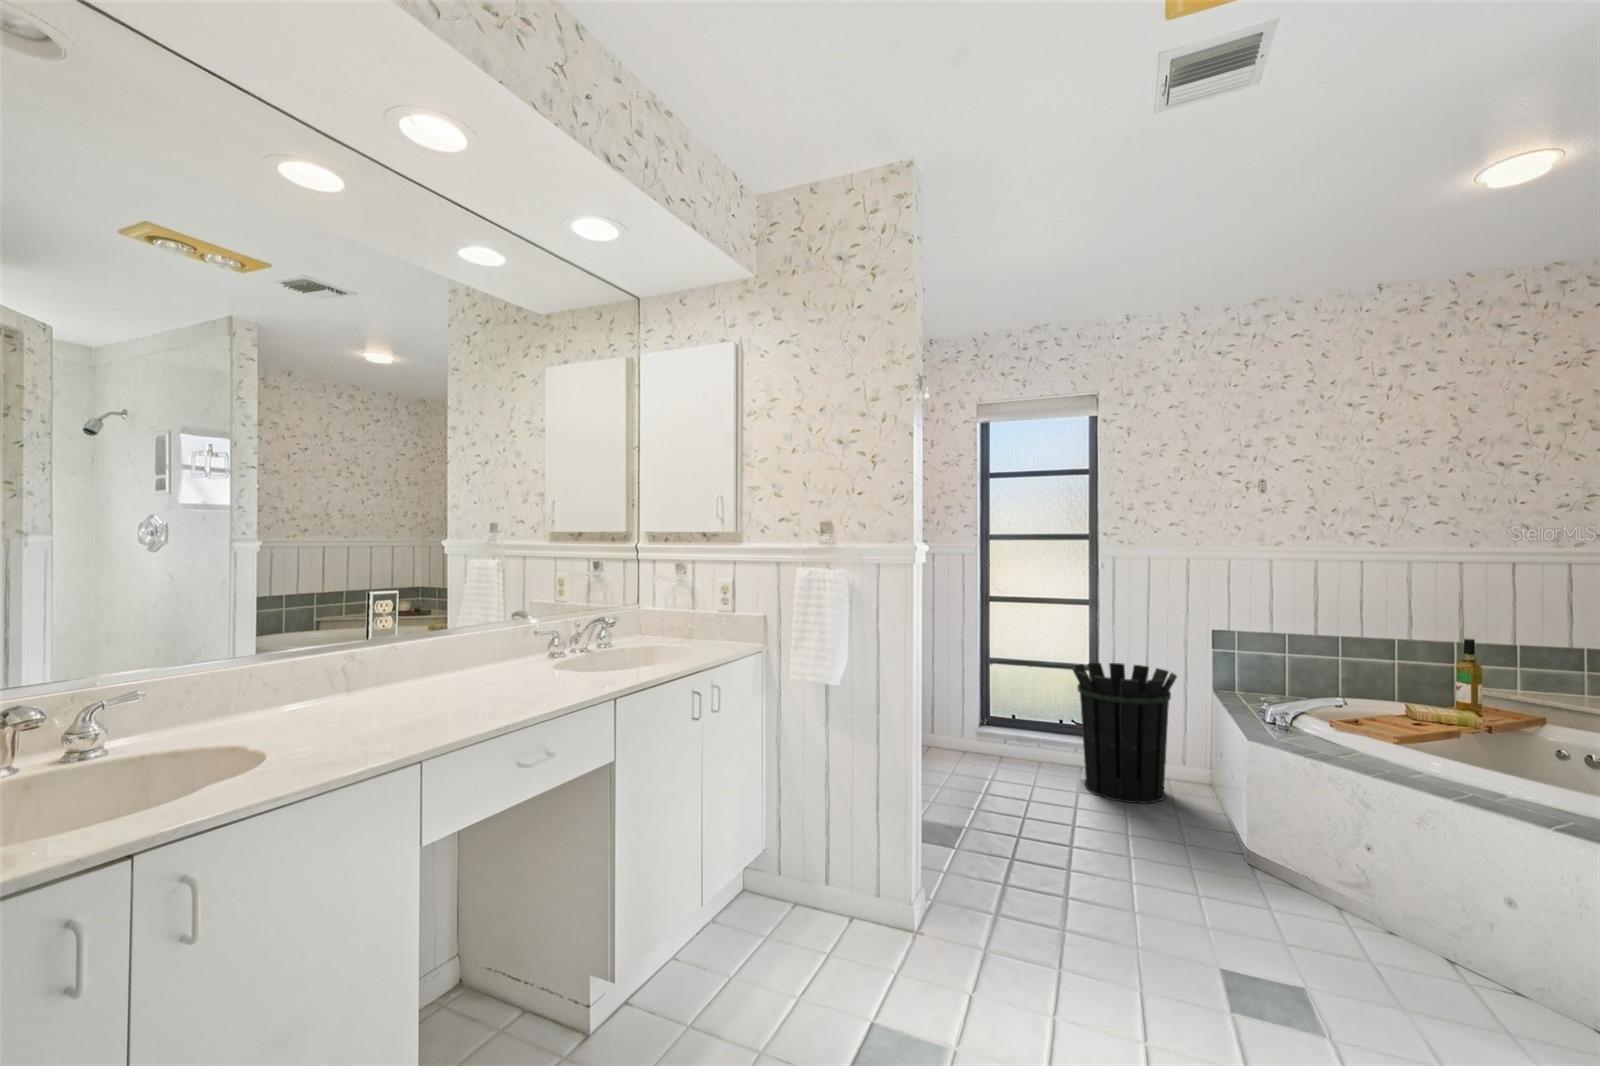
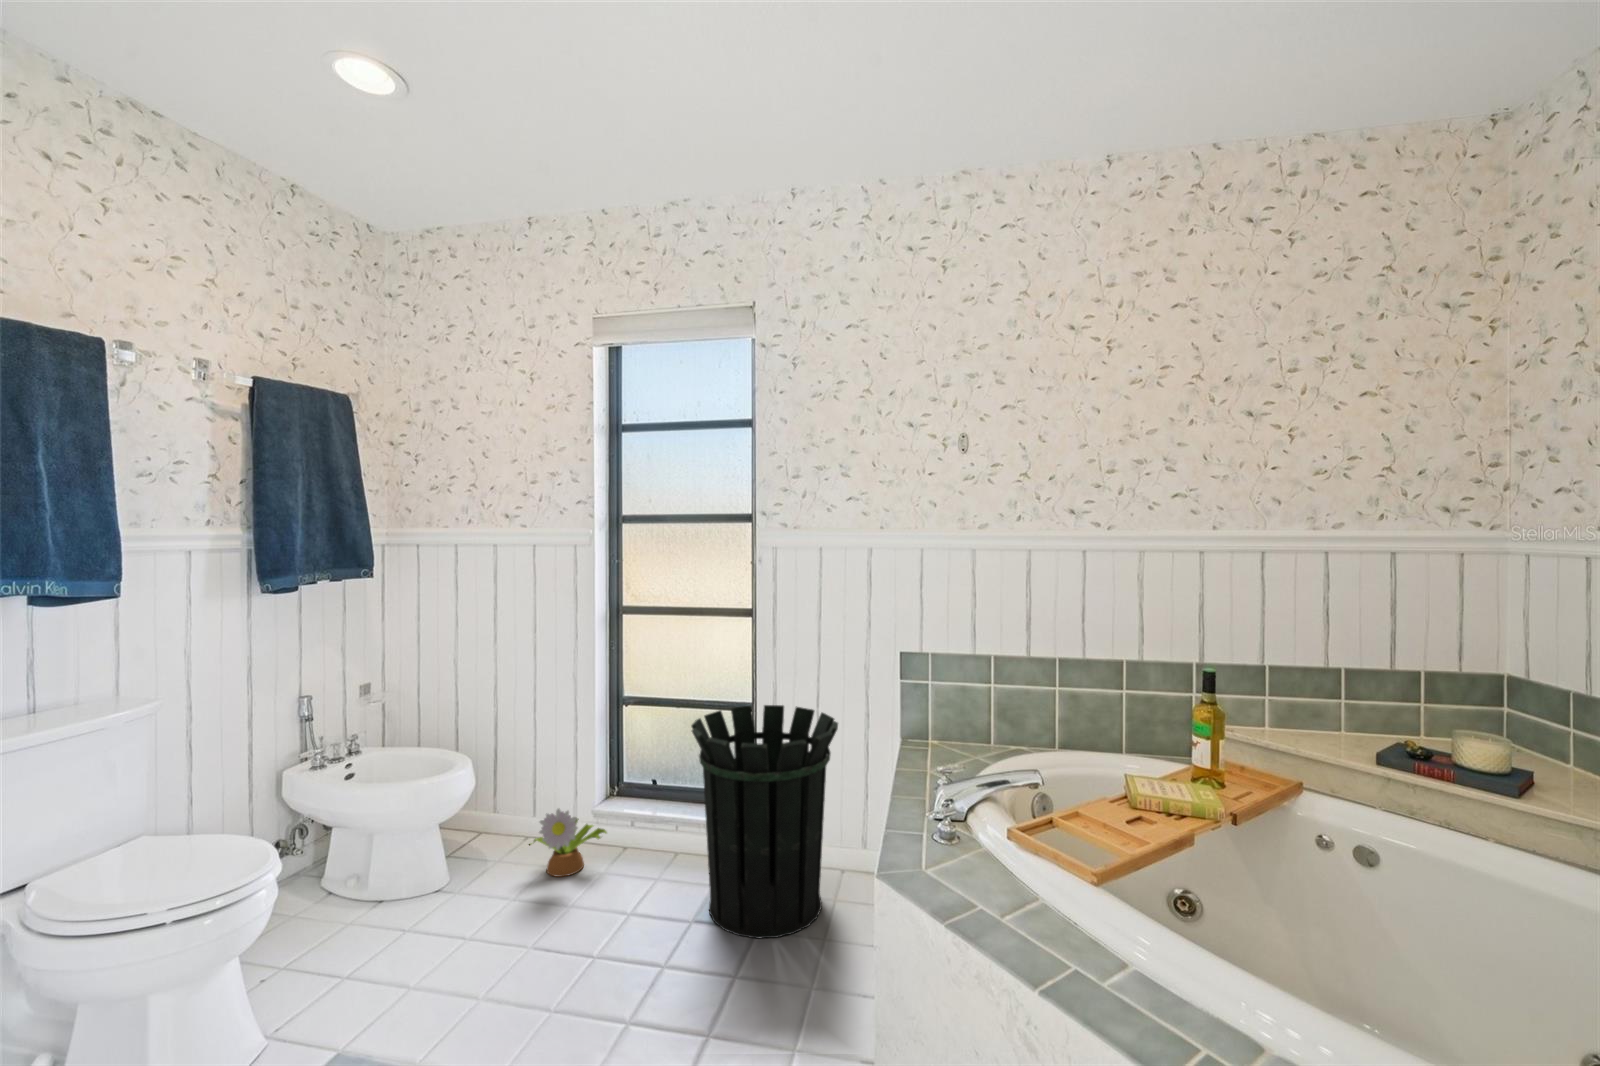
decorative plant: none [950,722,997,766] -> present [529,808,607,877]

